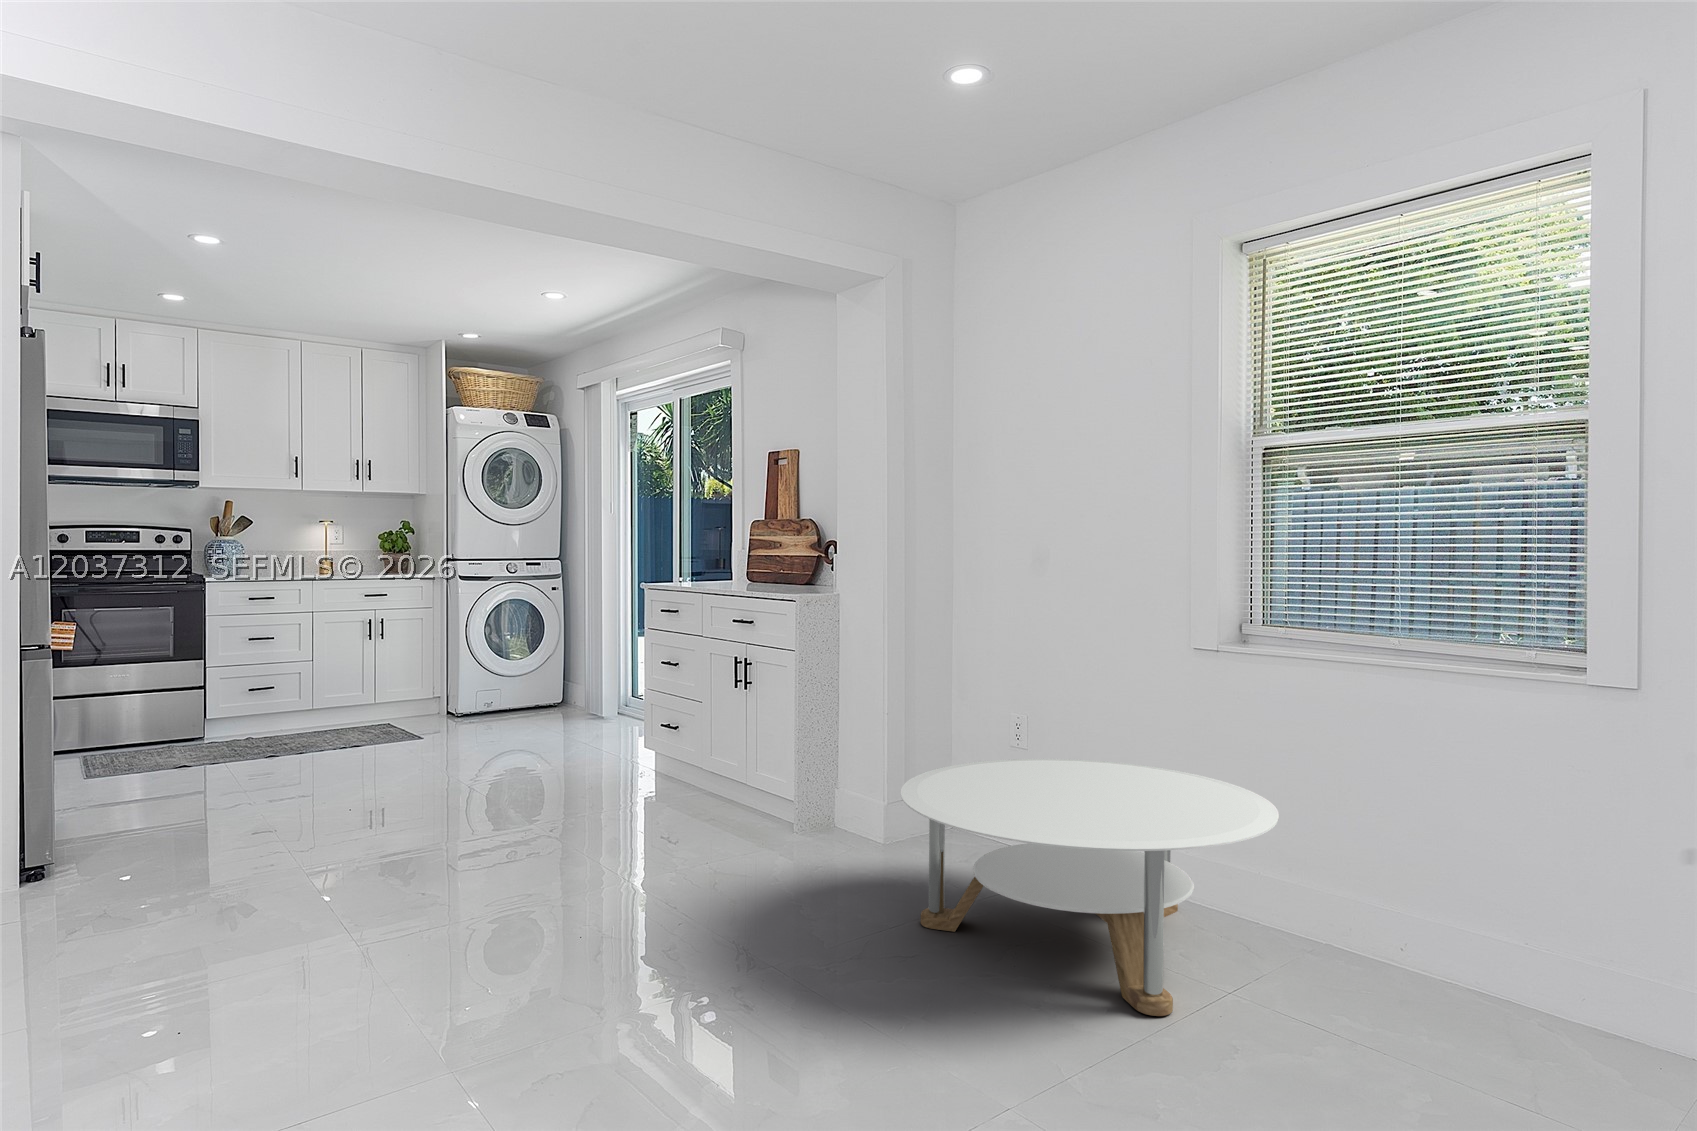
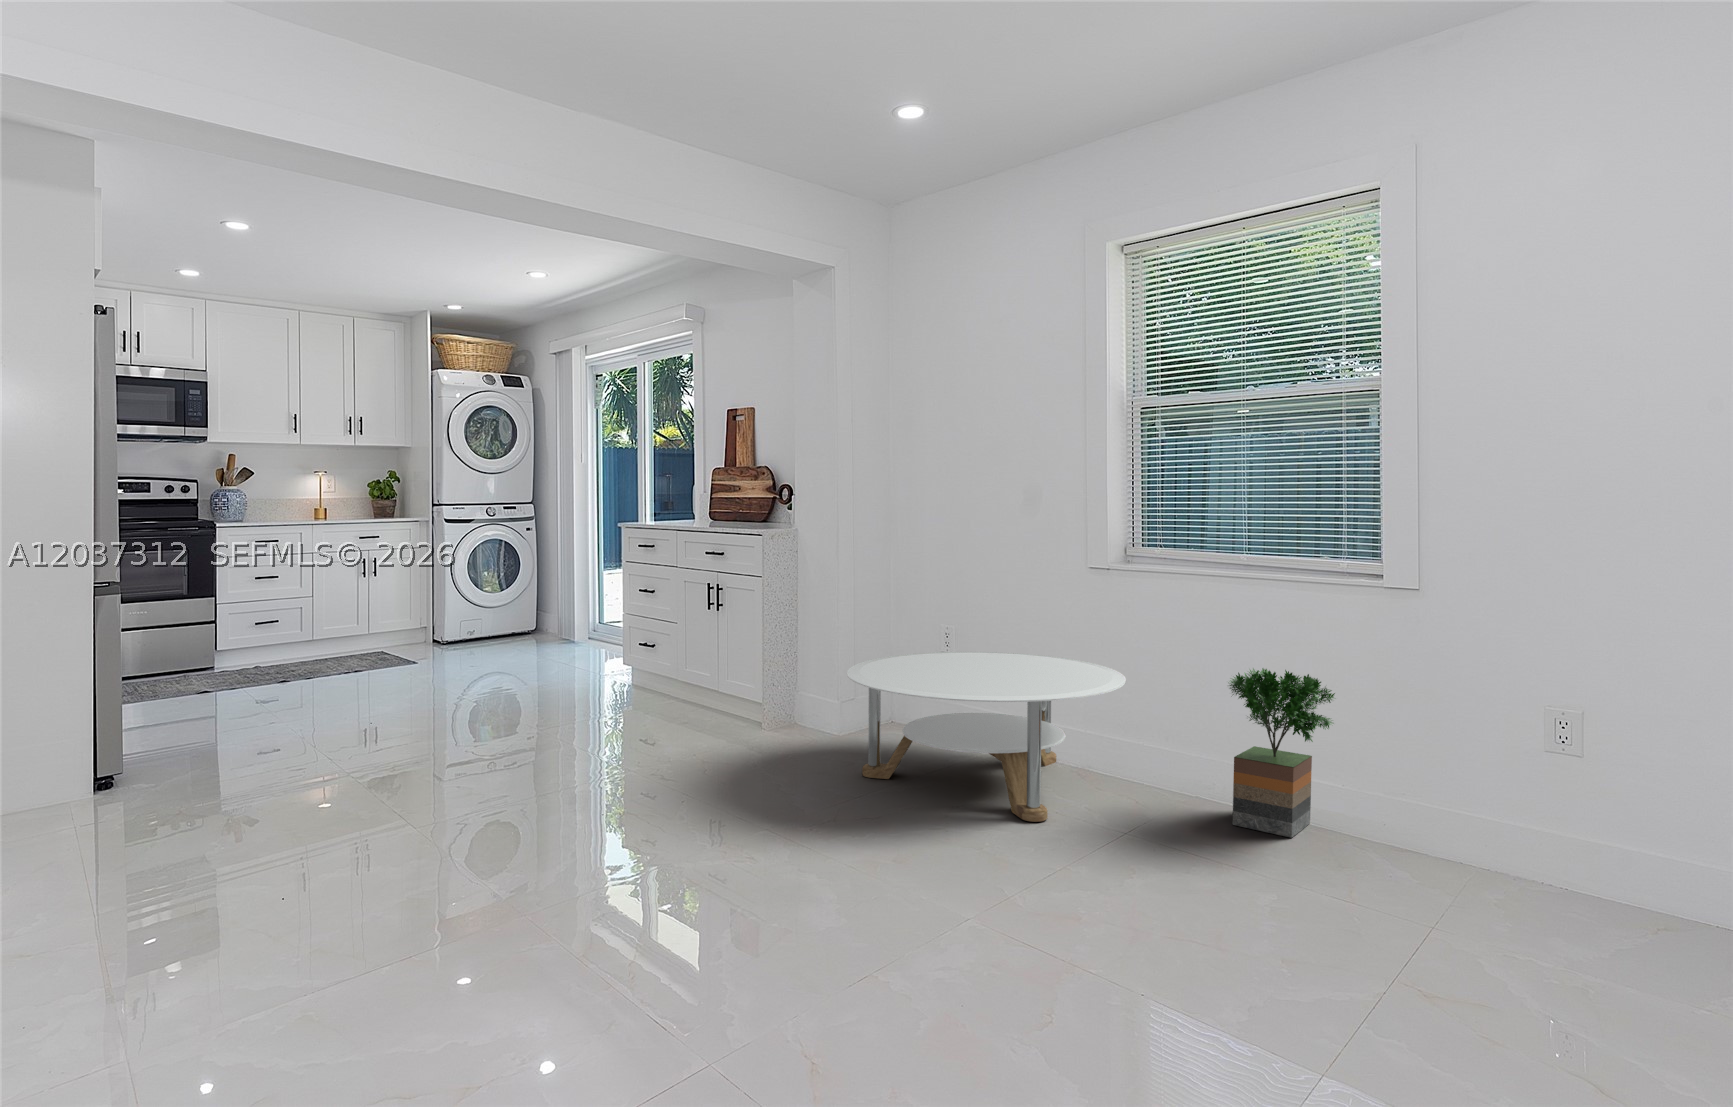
potted tree: none [1427,808,1603,1064] -> present [1229,668,1335,838]

